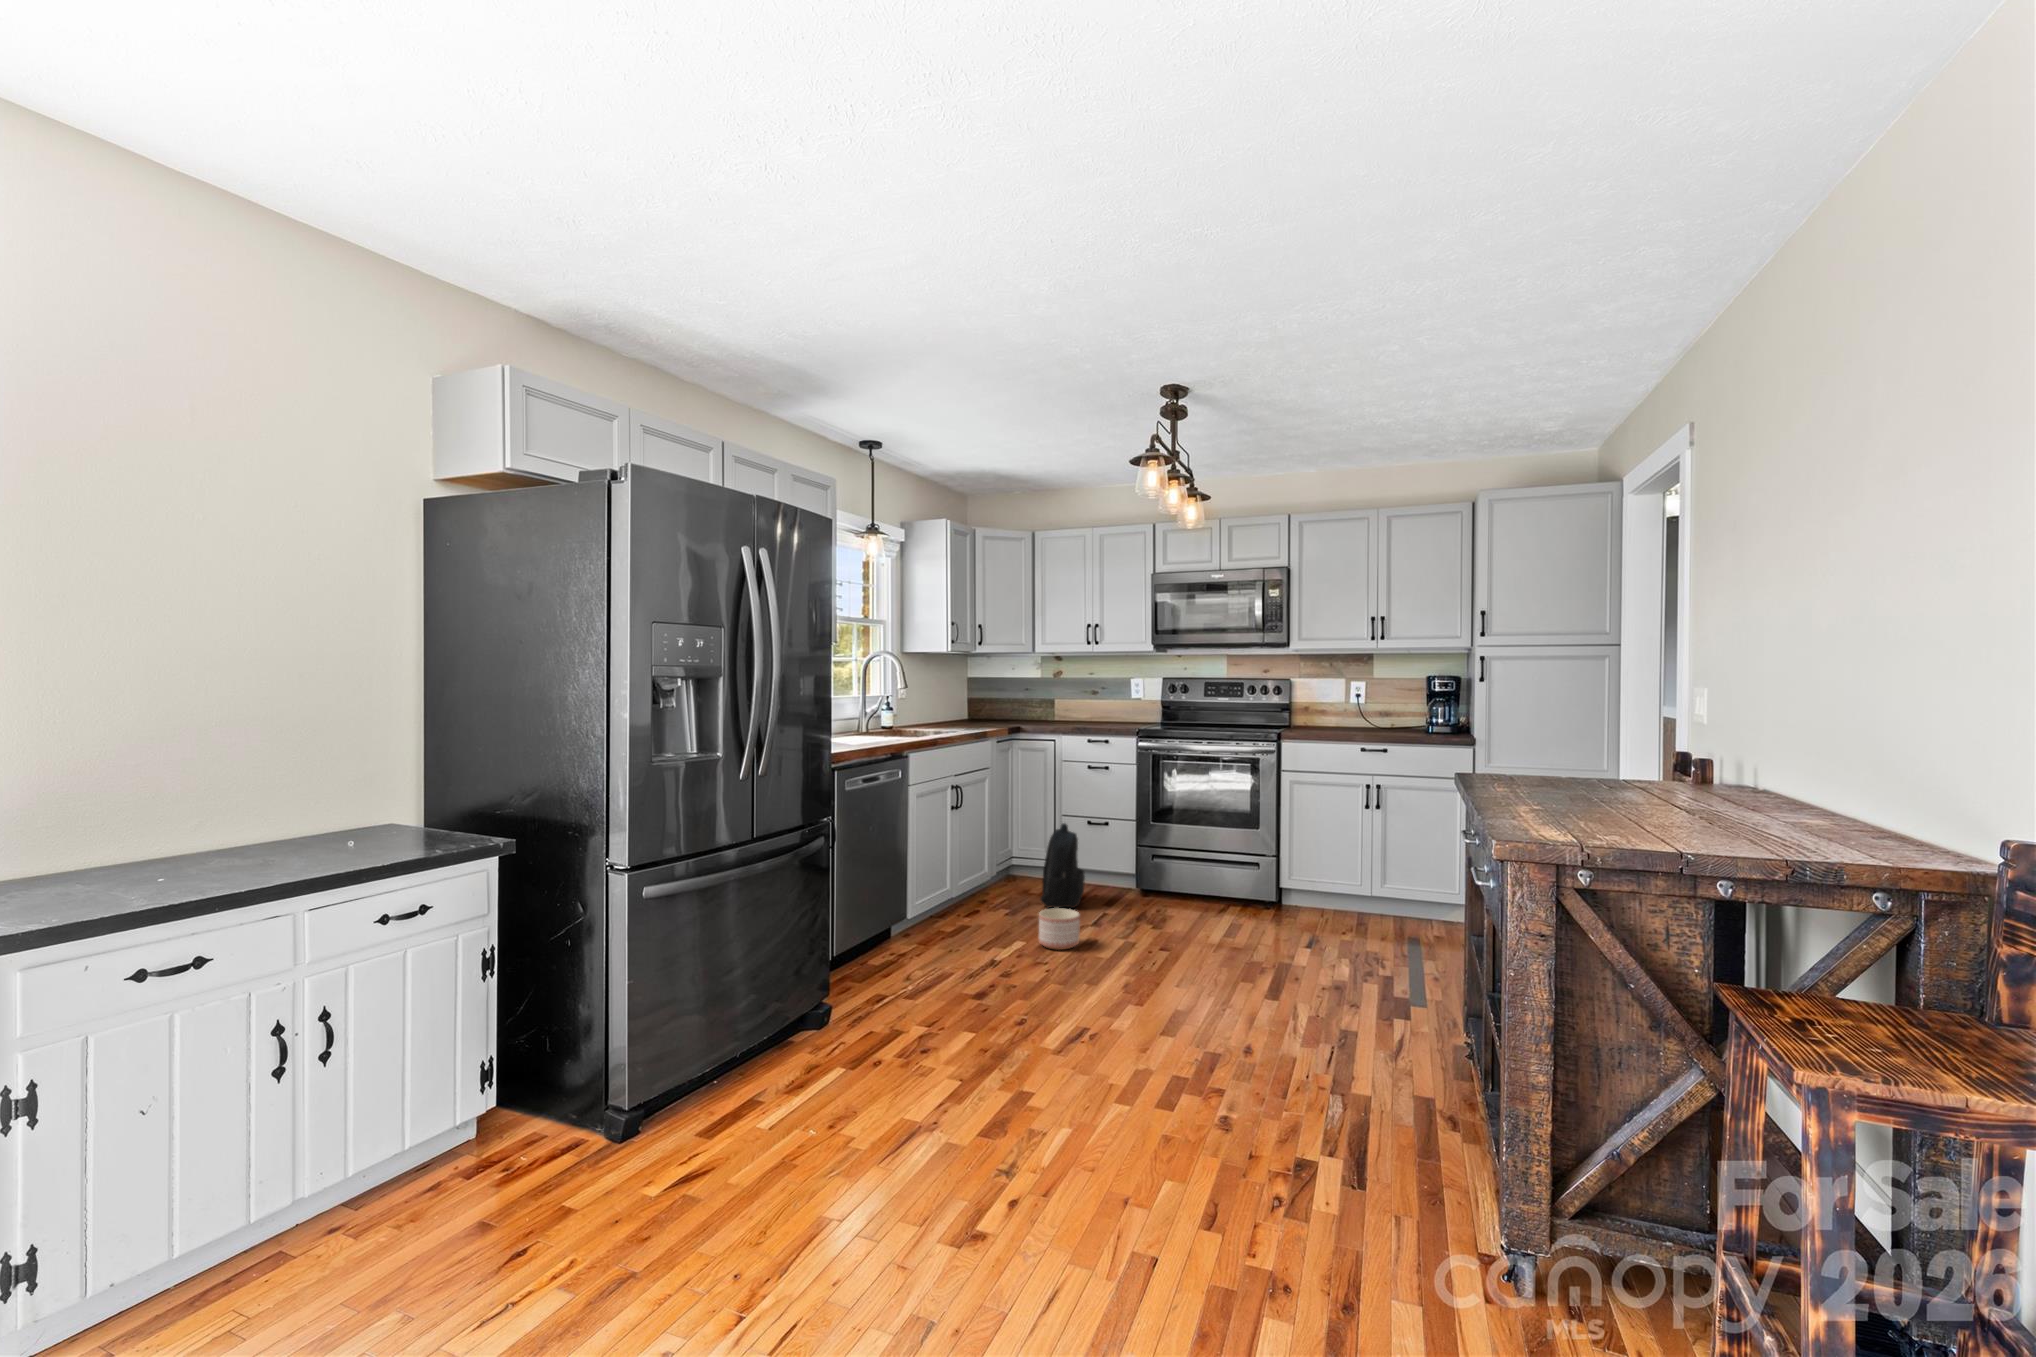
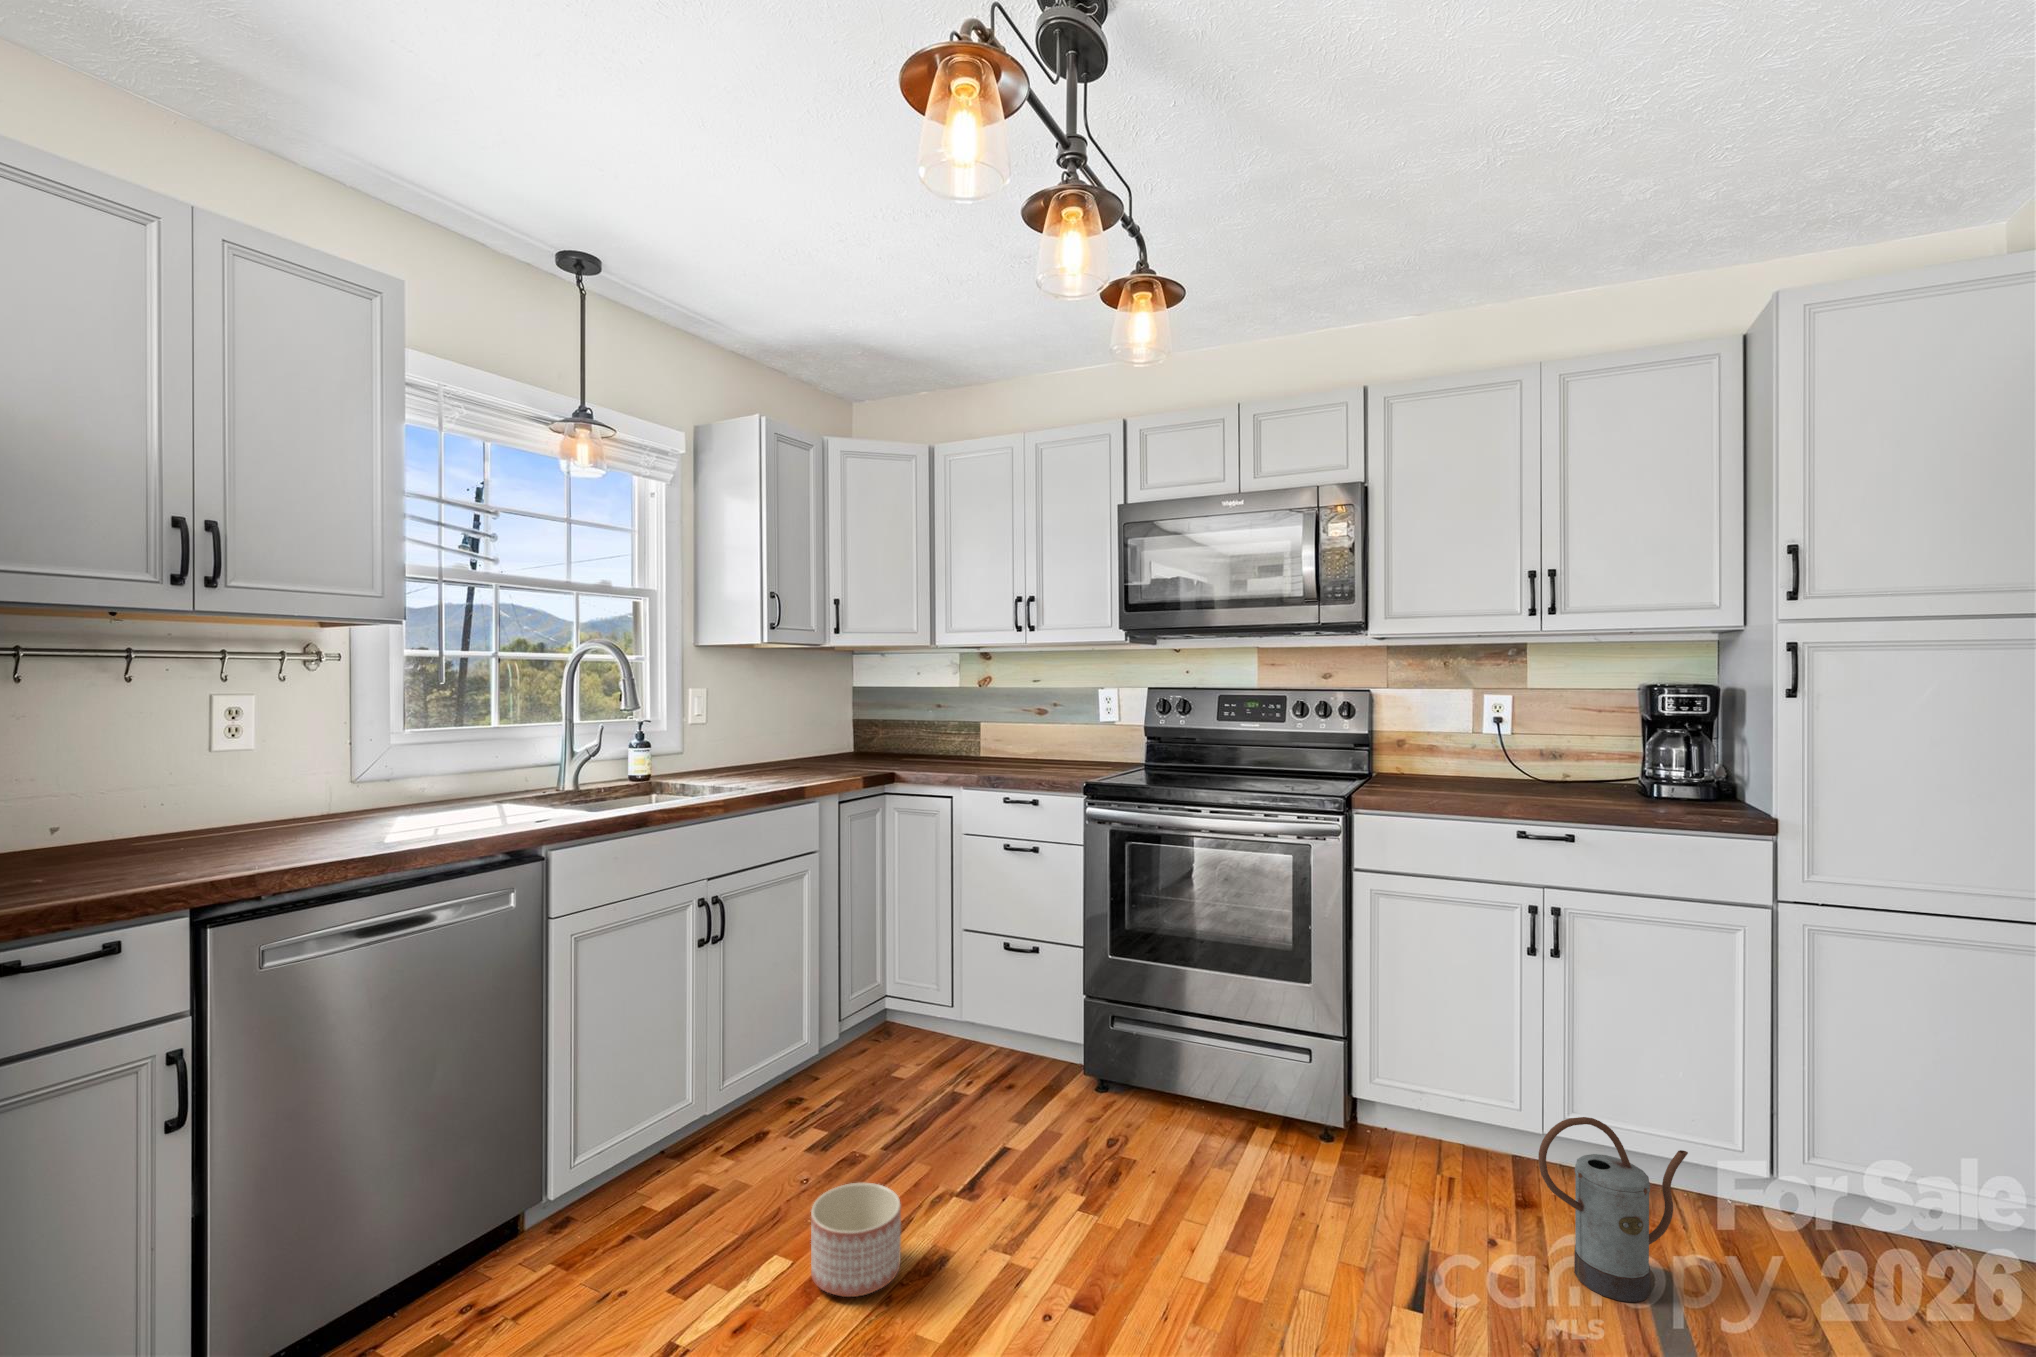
backpack: present [1041,823,1085,908] -> none [888,961,981,1128]
watering can: none [1363,867,1427,943] -> present [1538,1117,1688,1302]

